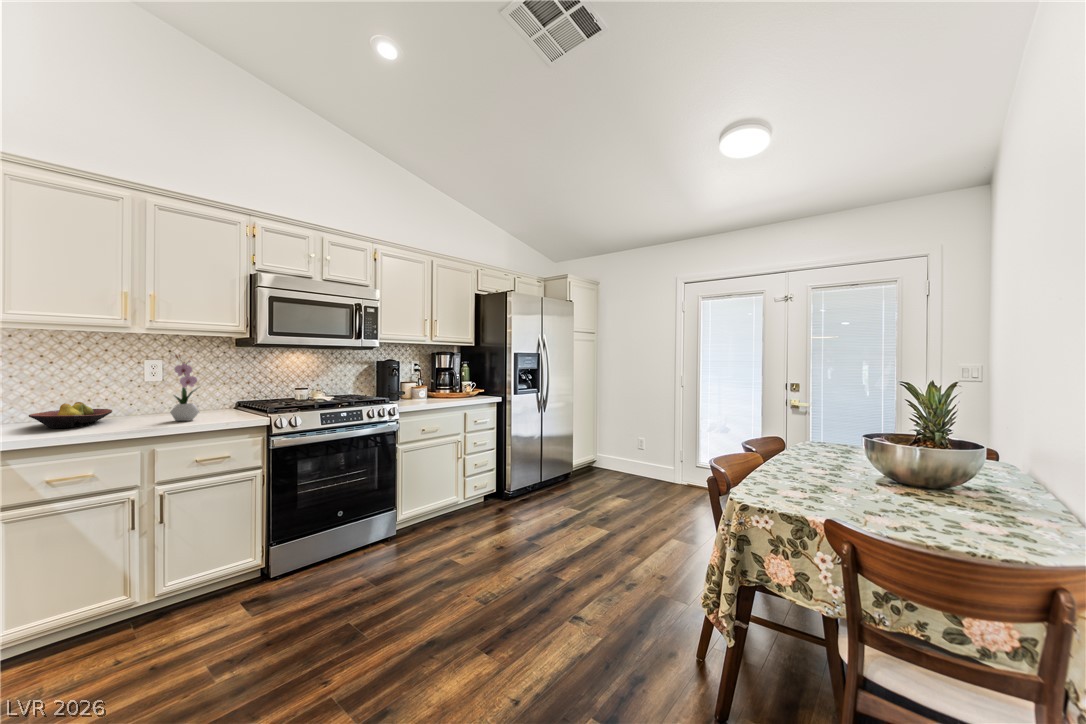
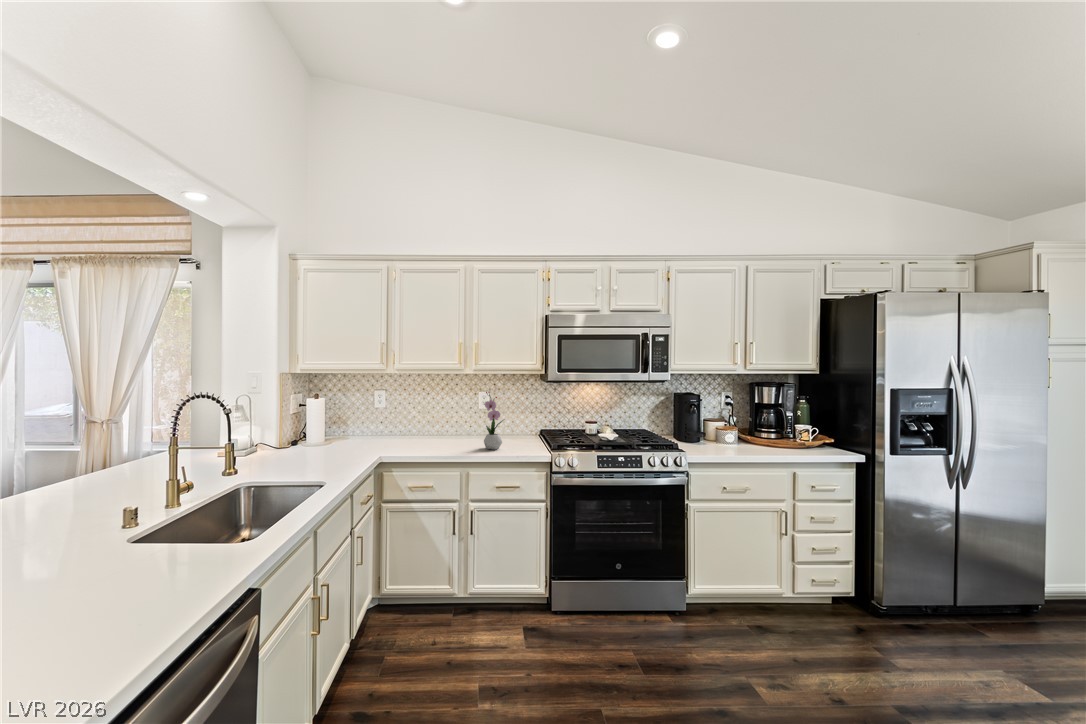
fruit bowl: present [29,402,112,428] -> none [409,425,456,446]

